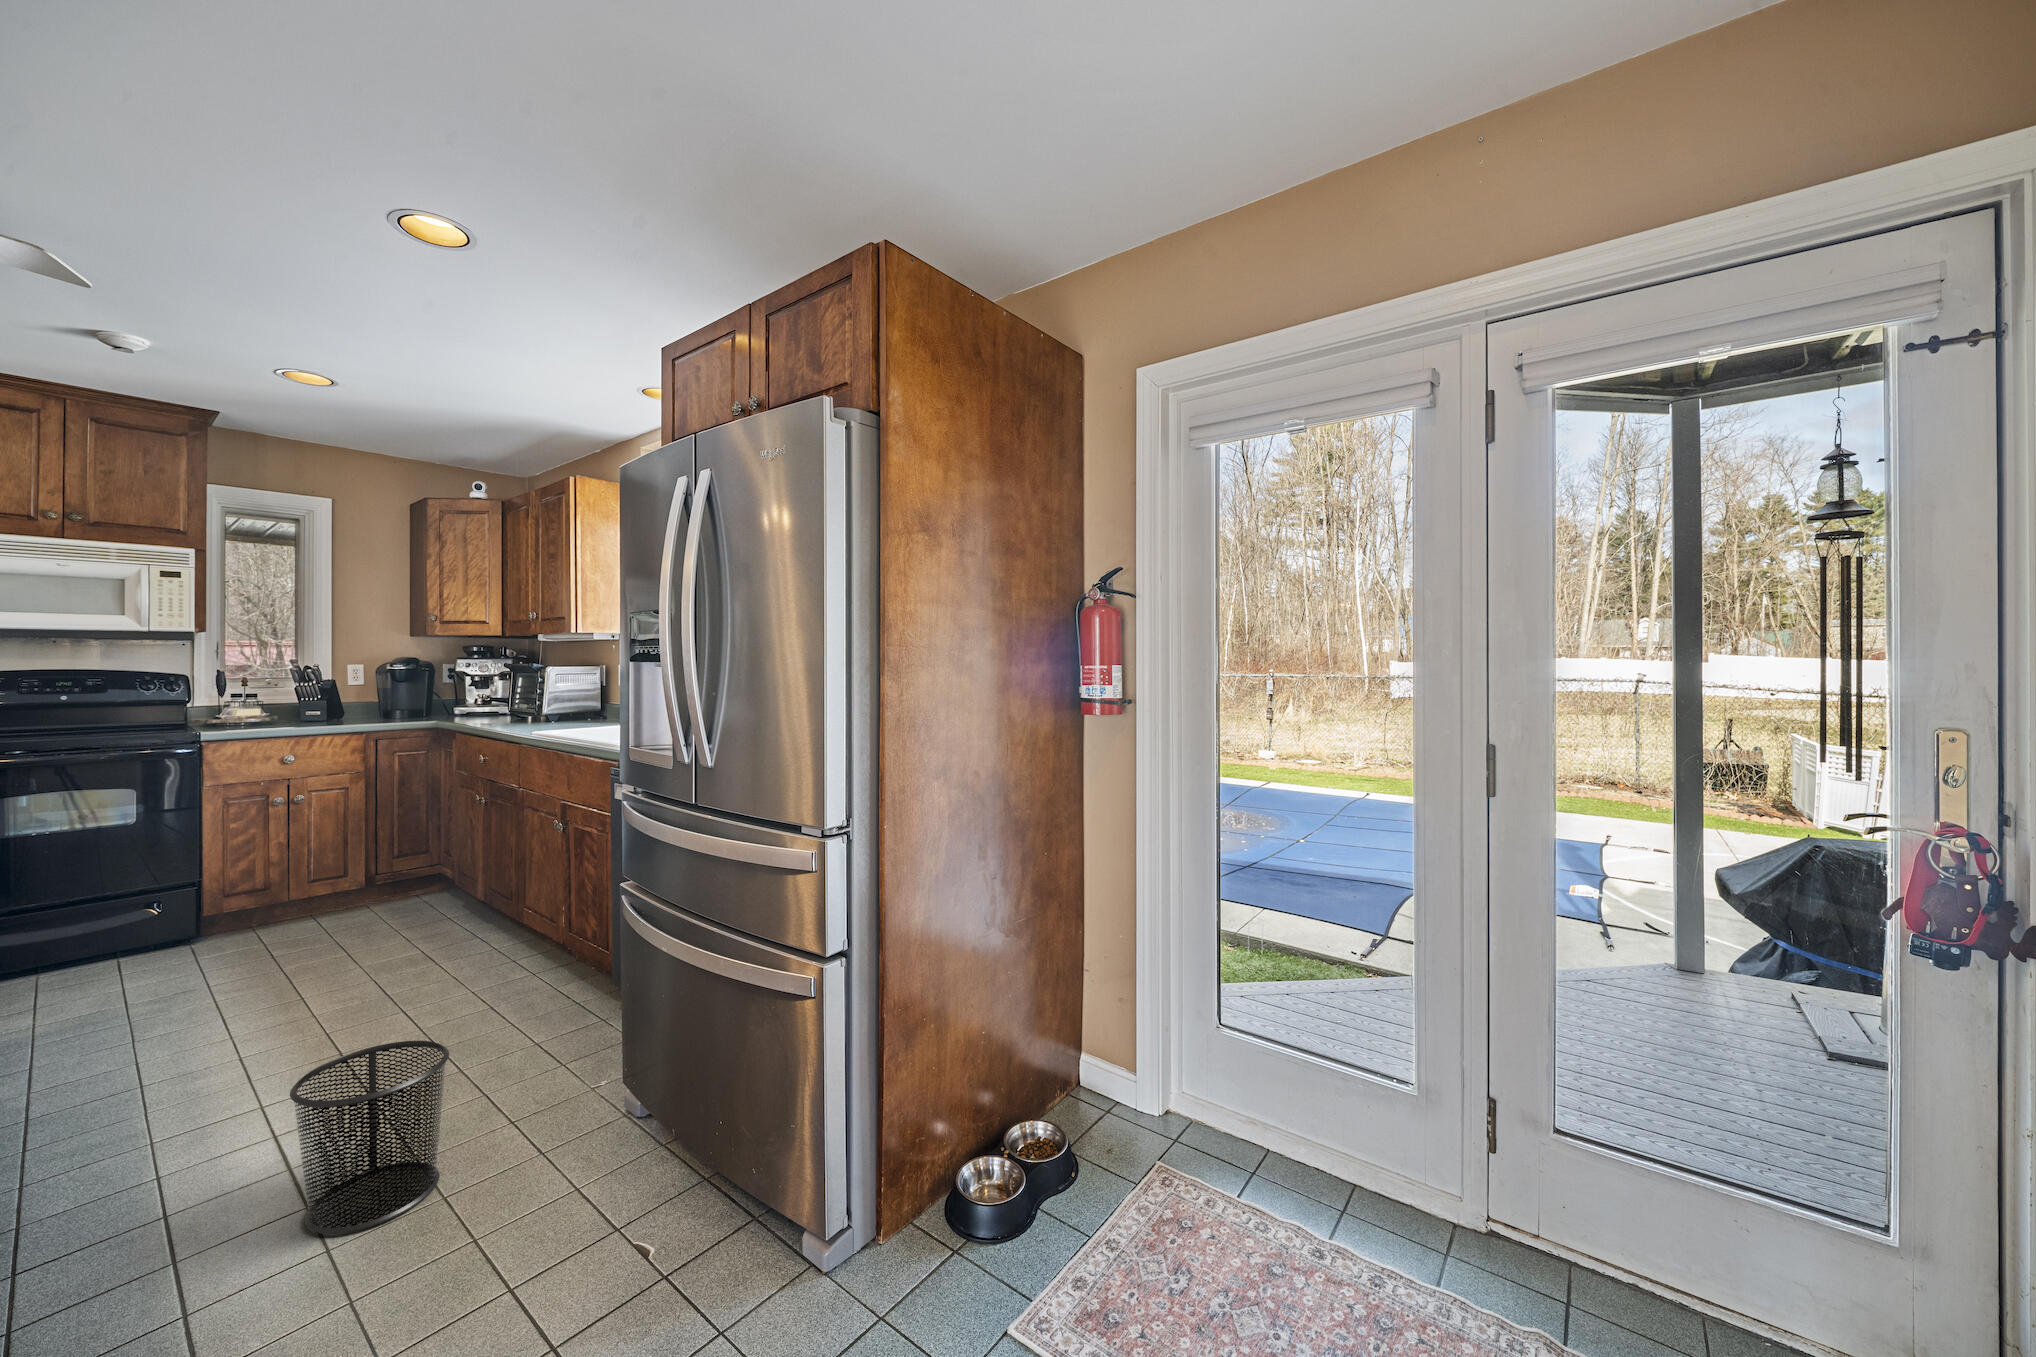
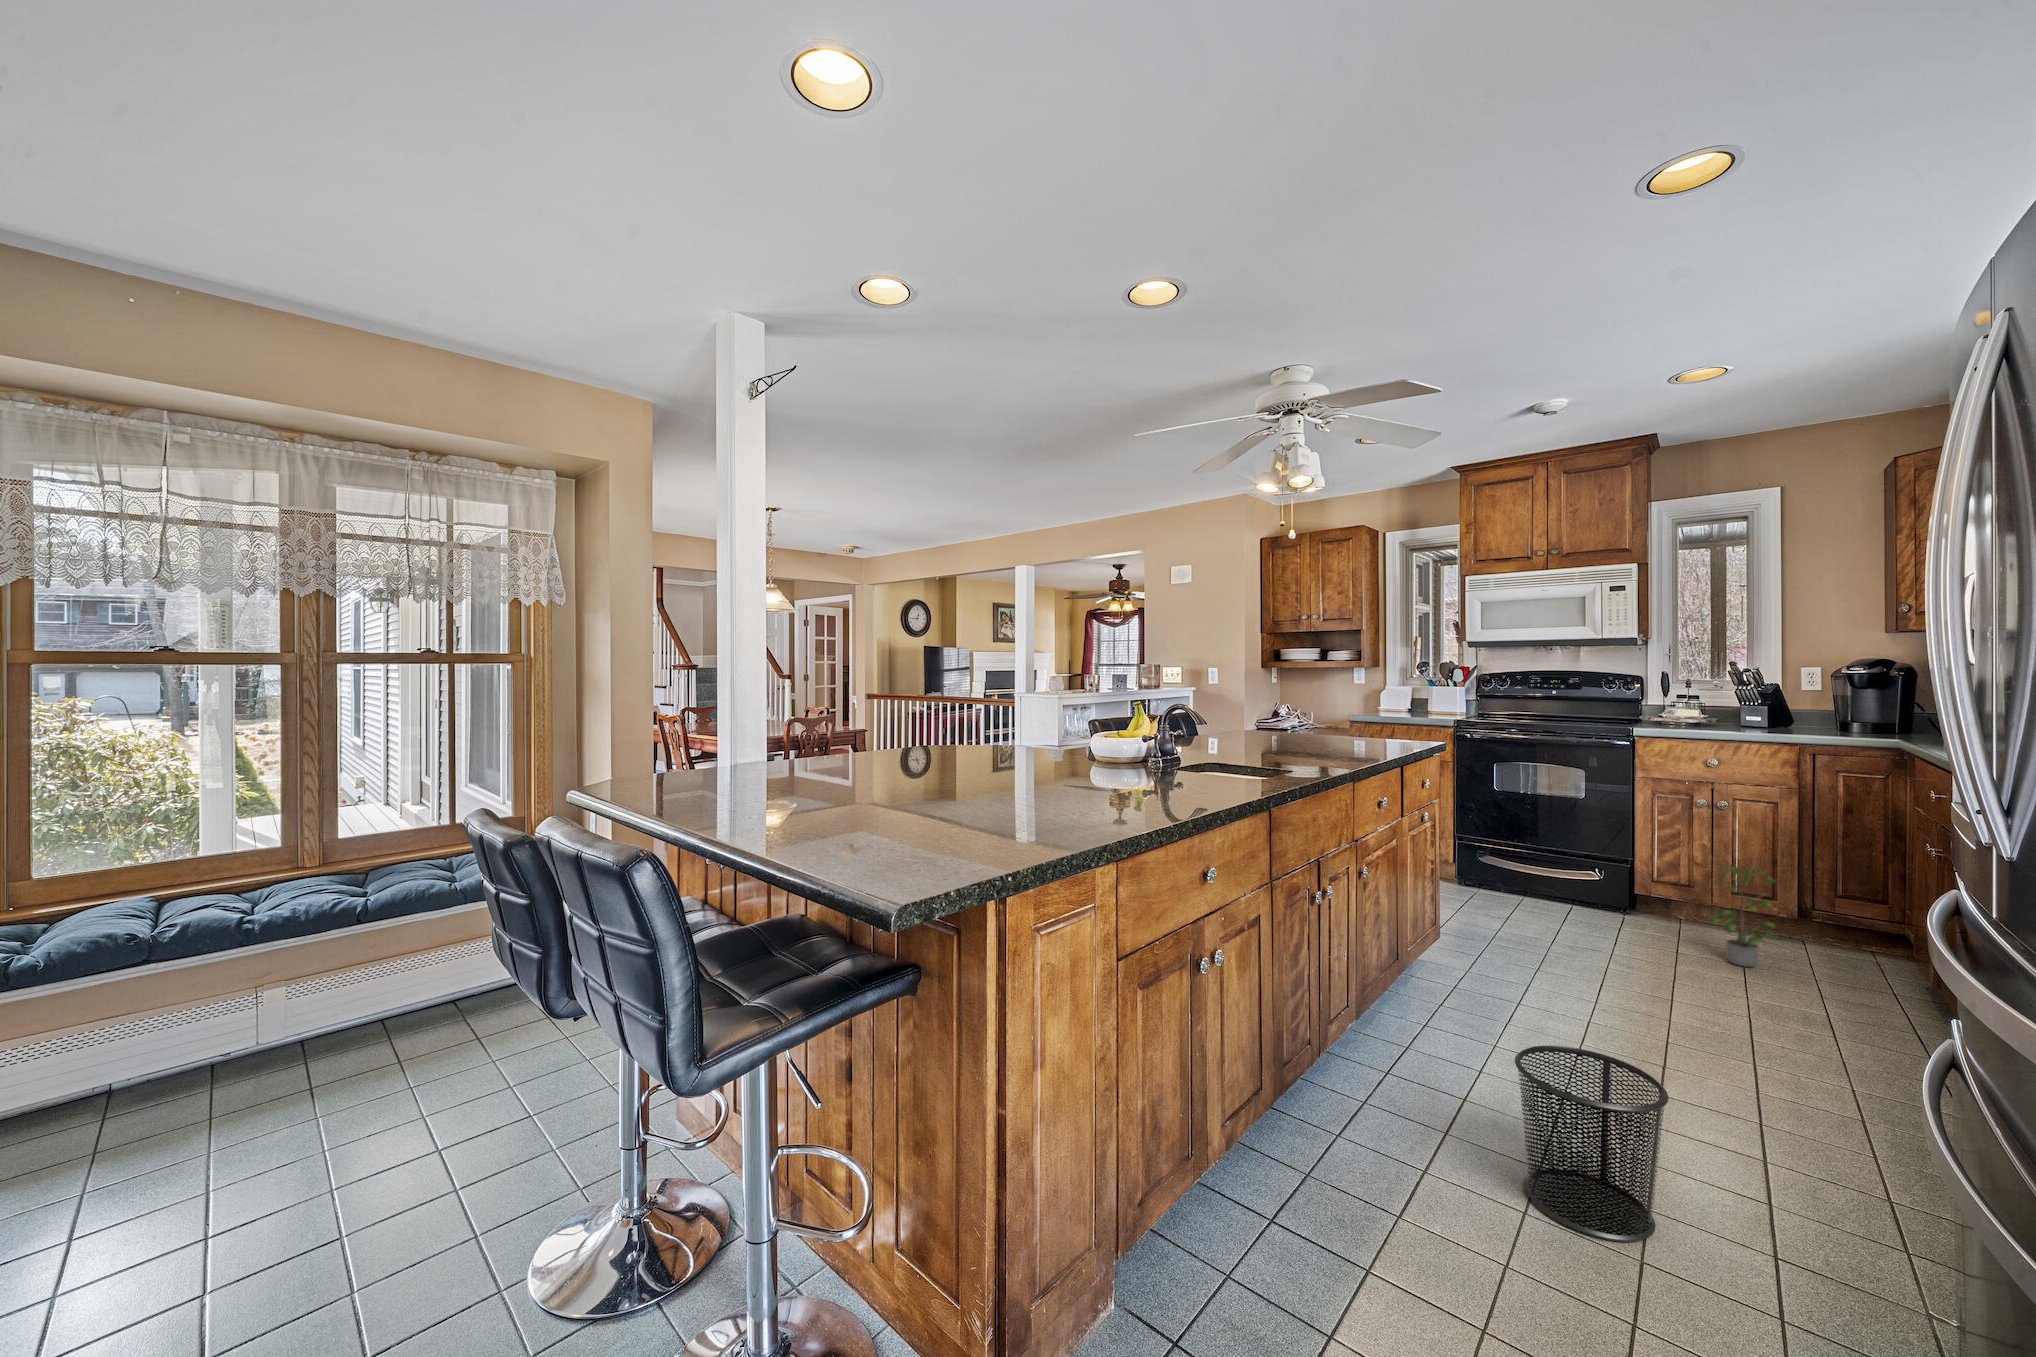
potted plant: none [308,846,382,945] -> present [1708,865,1779,967]

